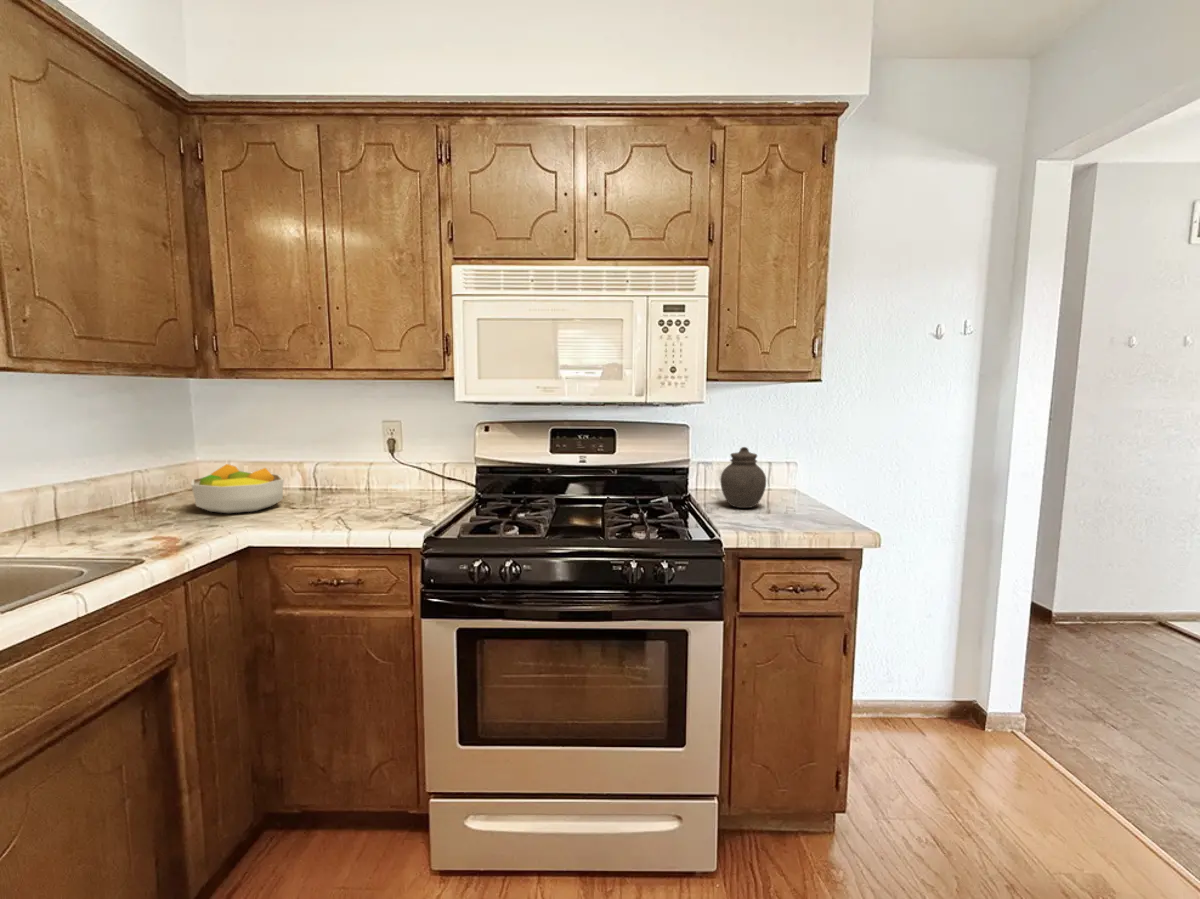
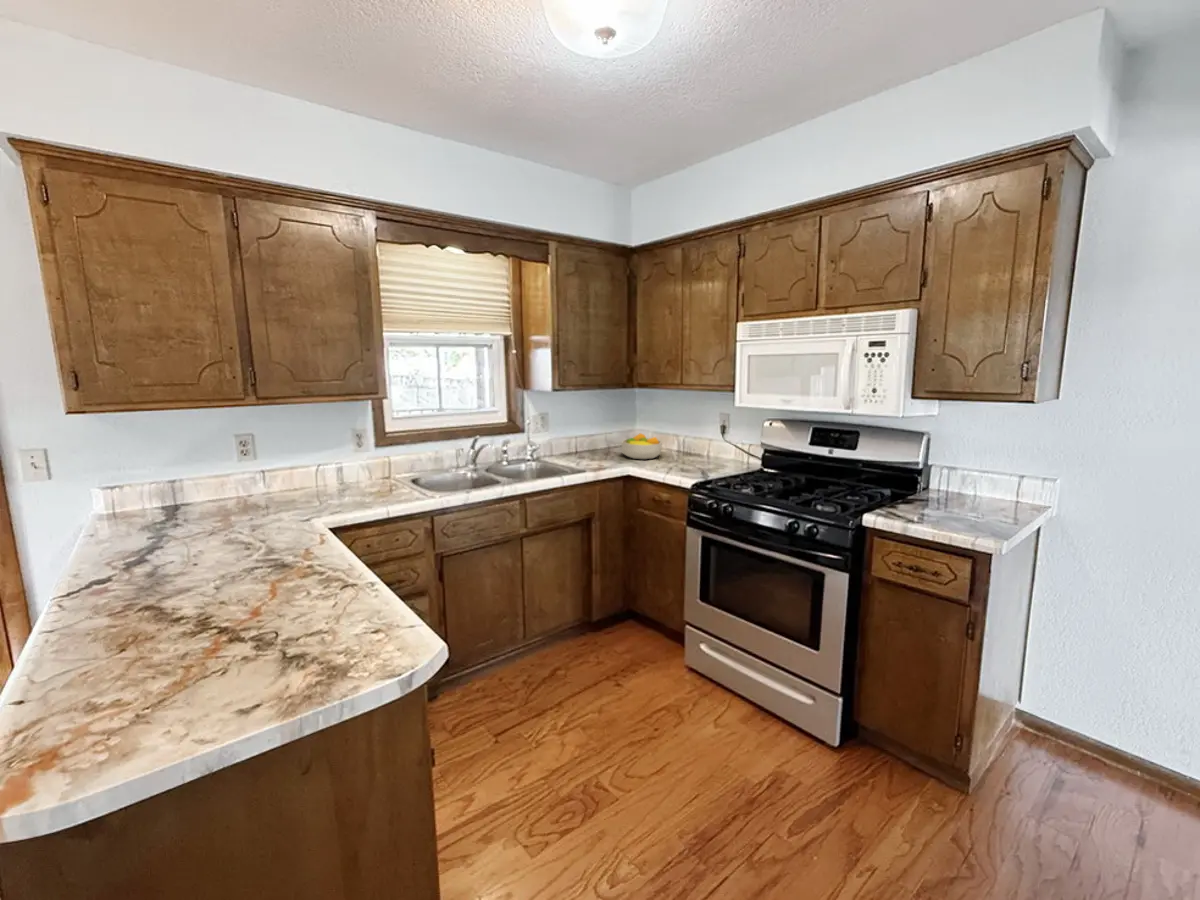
jar: present [720,447,766,508] -> none [922,455,966,507]

